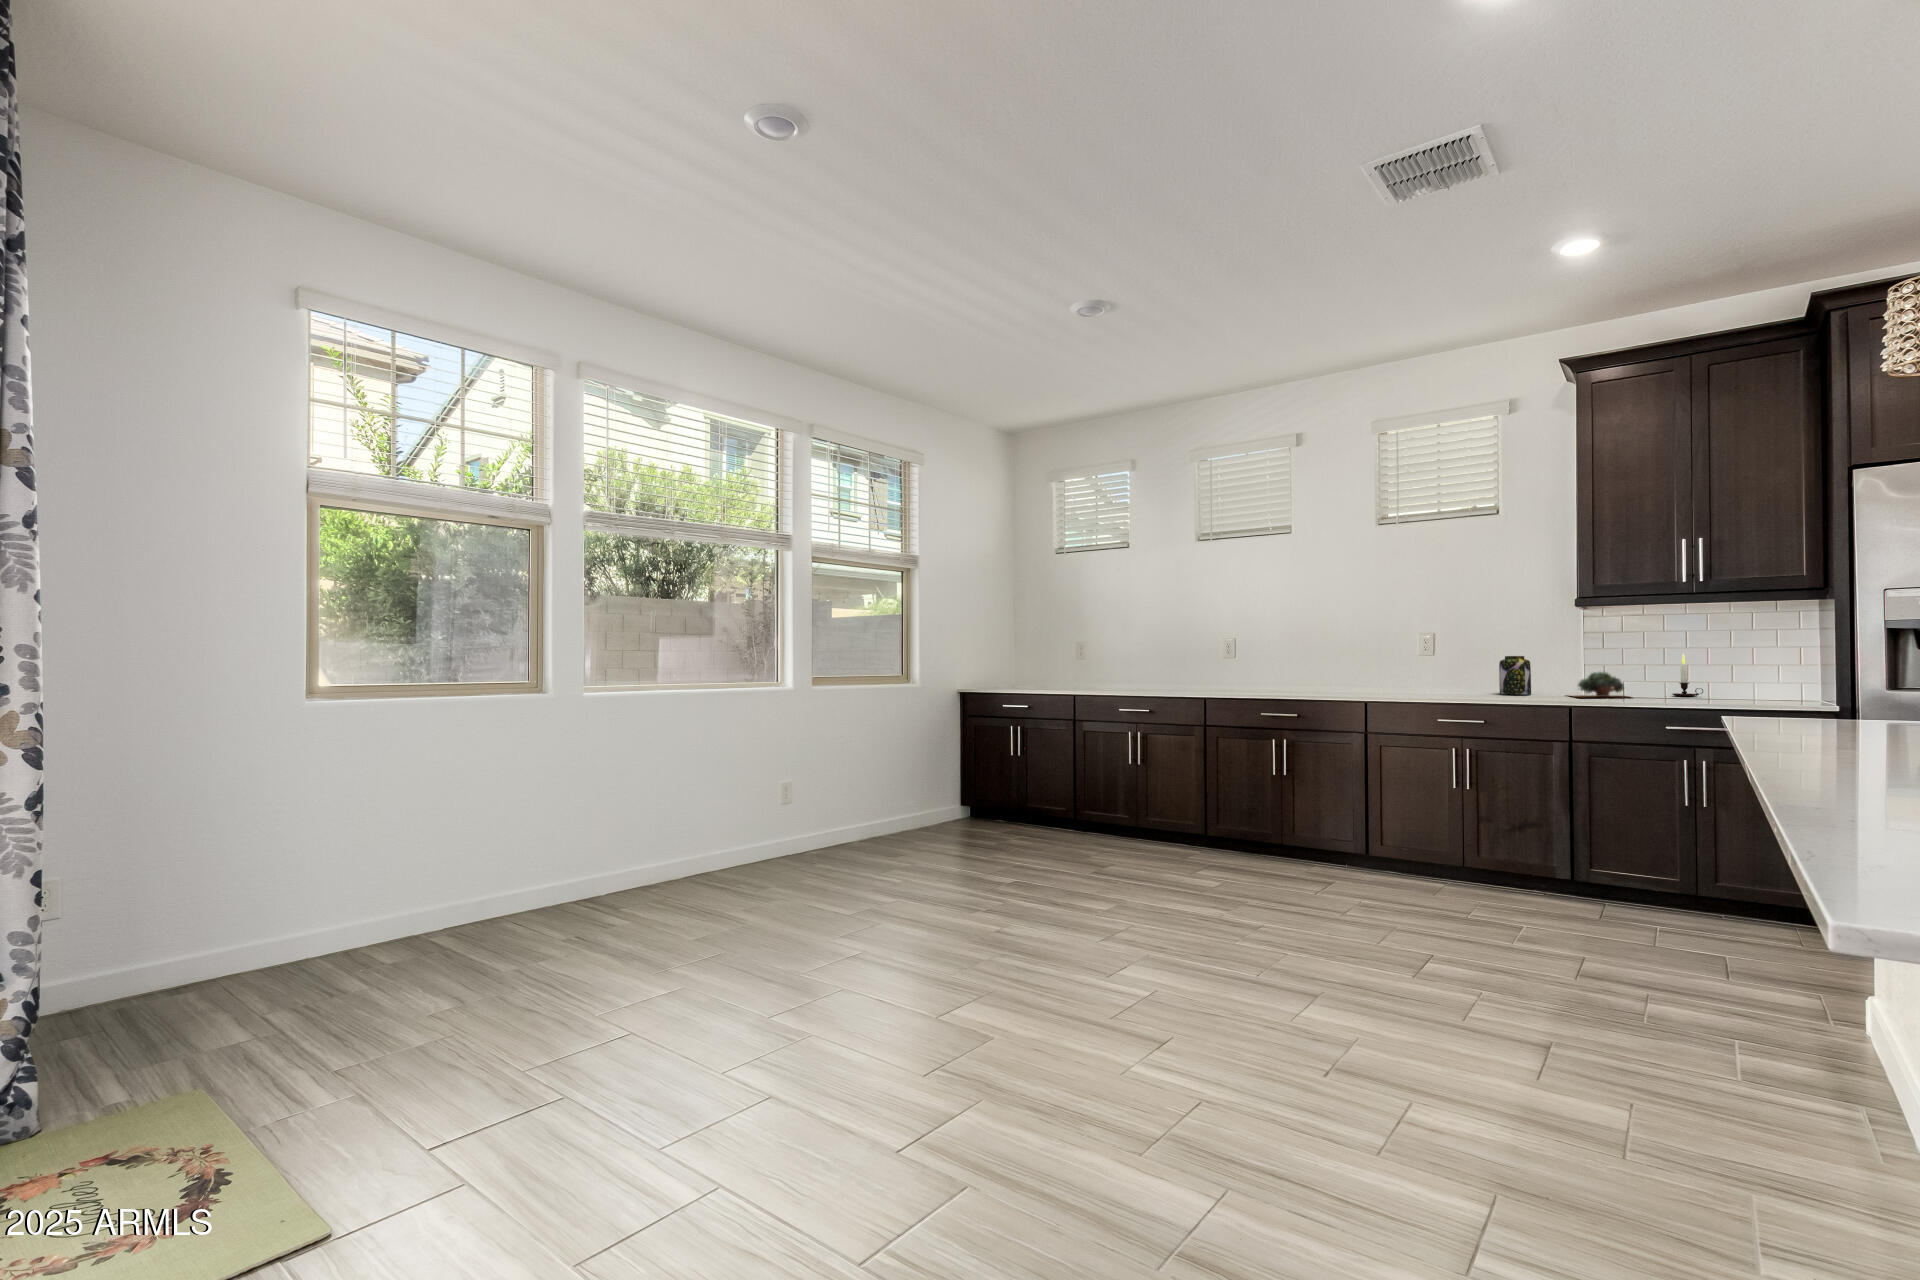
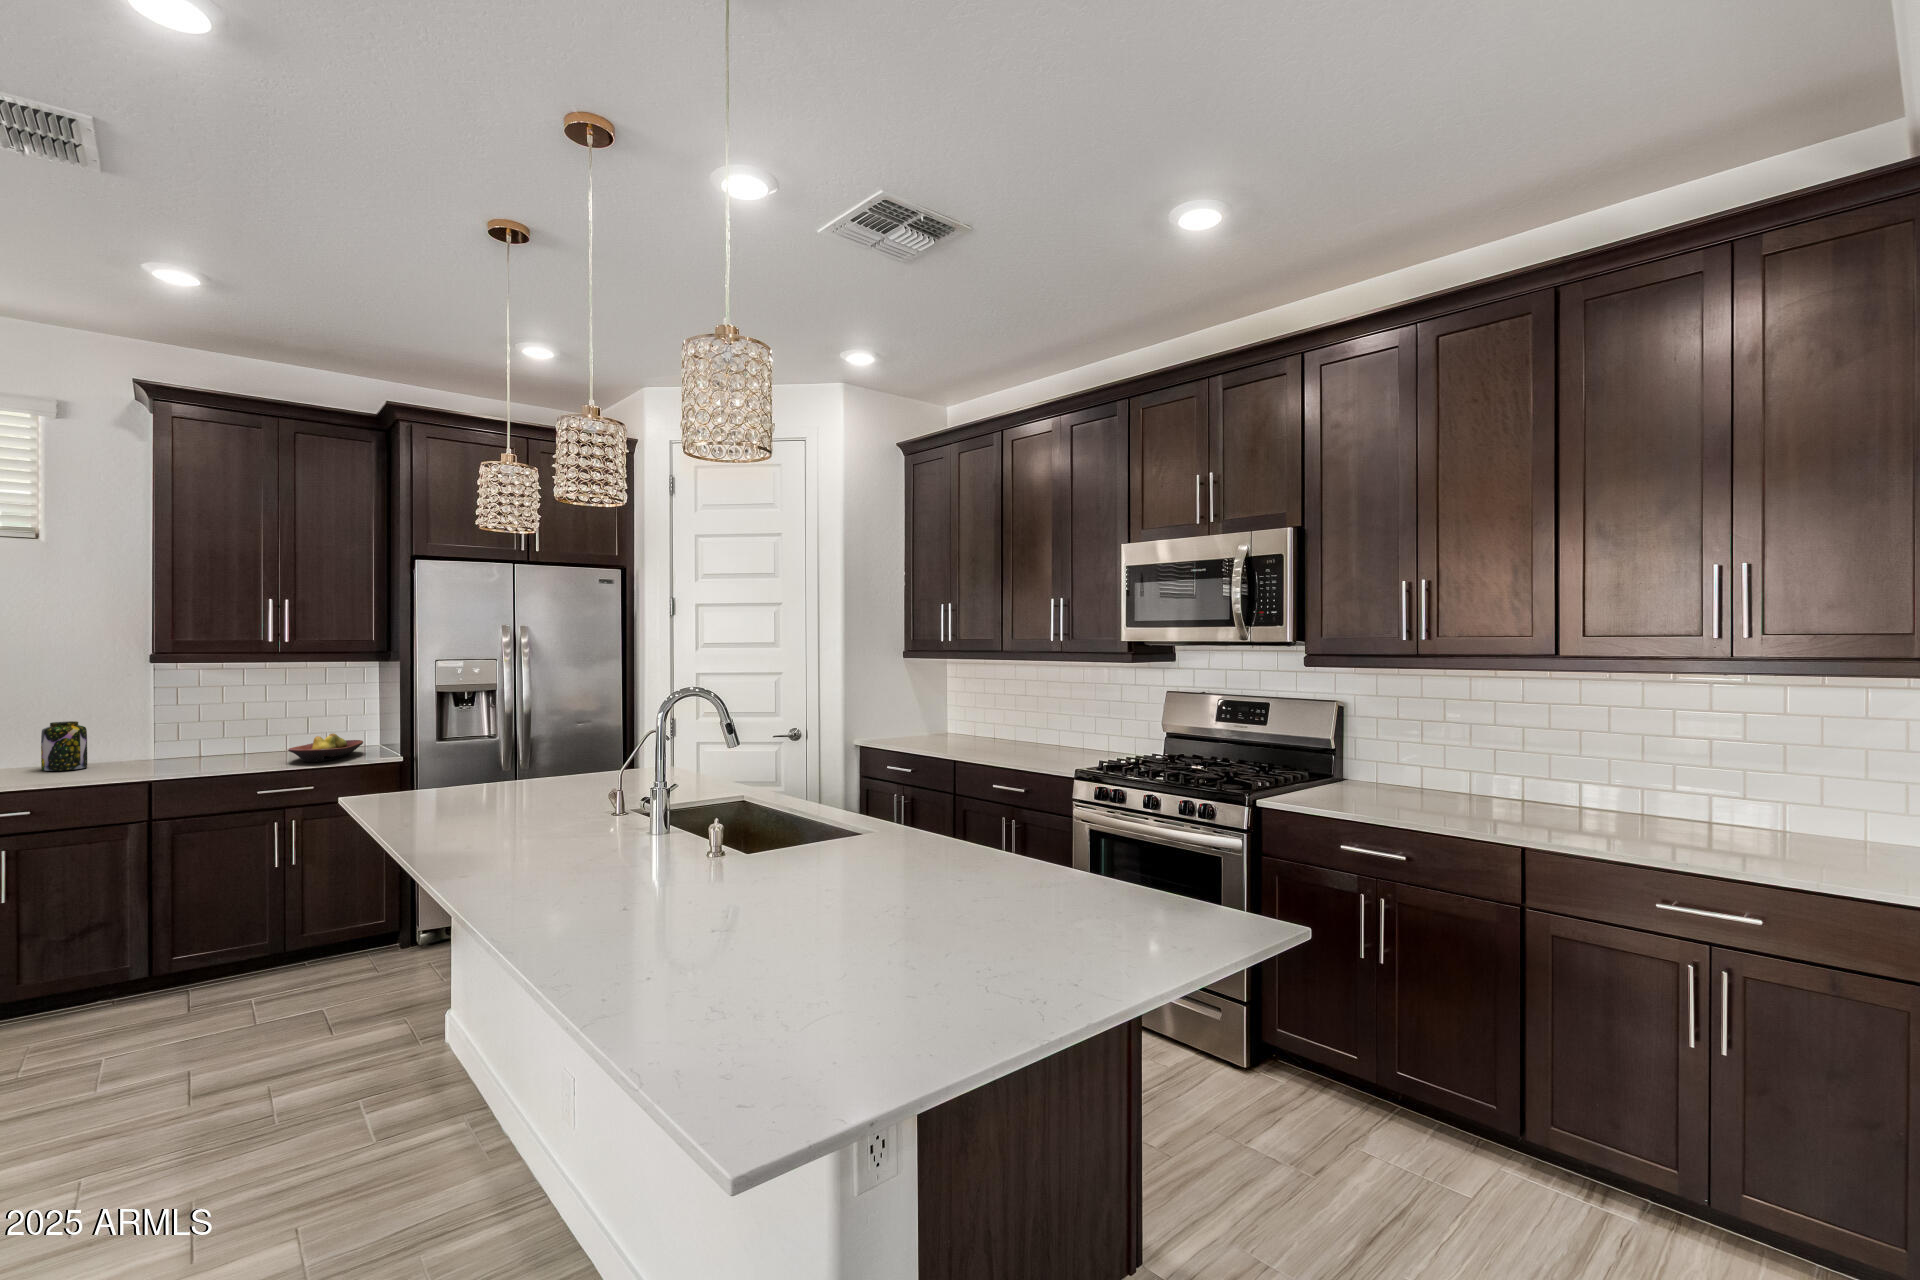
candle: present [1673,654,1703,696] -> none [251,710,282,754]
succulent plant: present [1574,672,1624,697] -> none [132,735,216,767]
fruit bowl: none [1702,678,1795,704] -> present [288,733,363,762]

